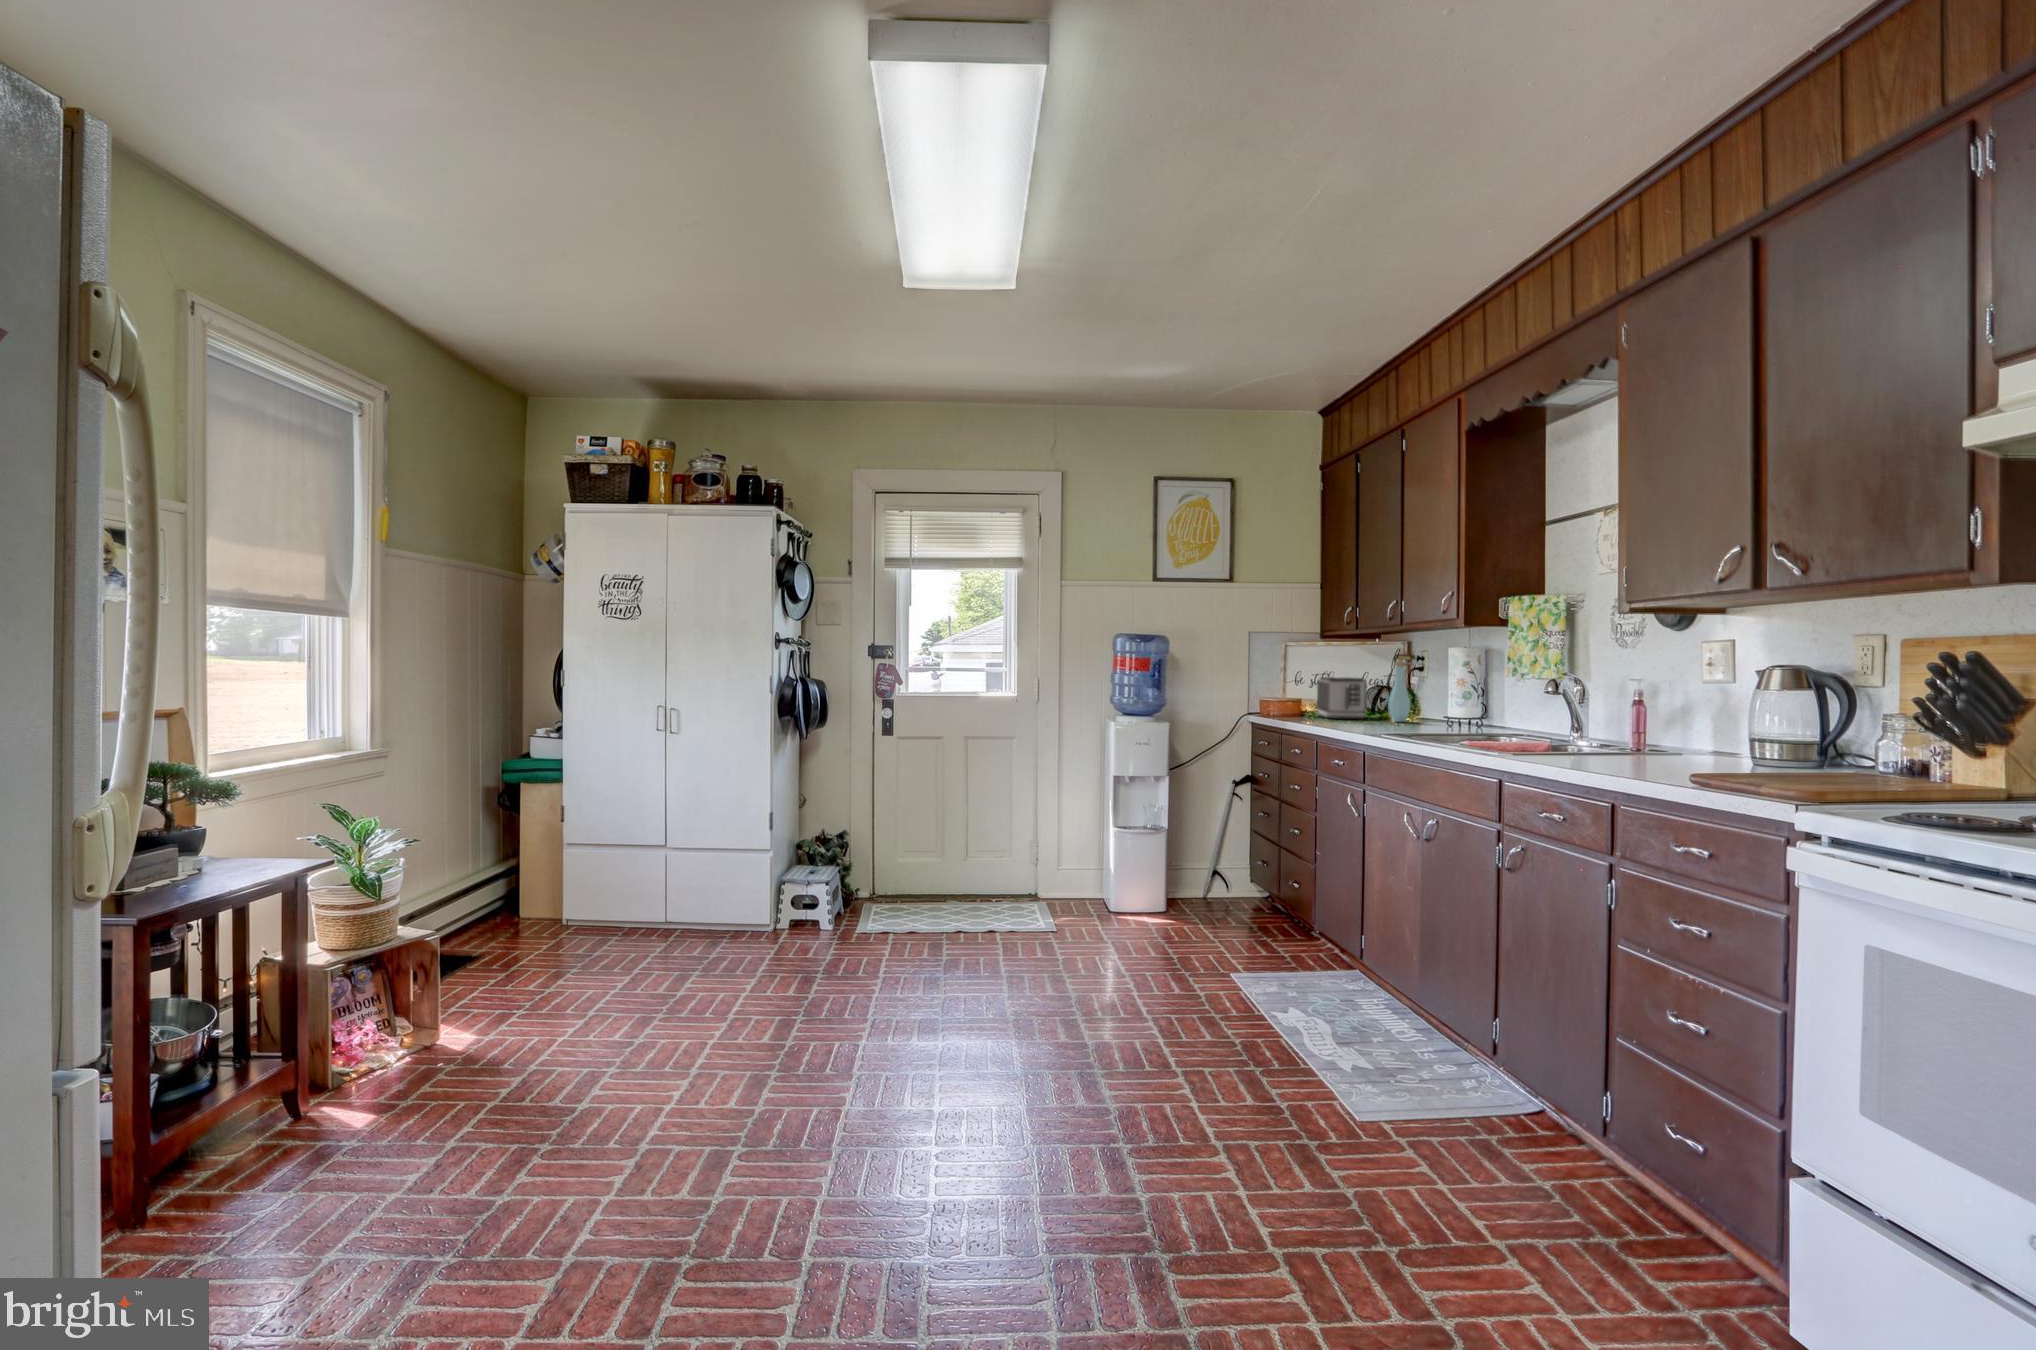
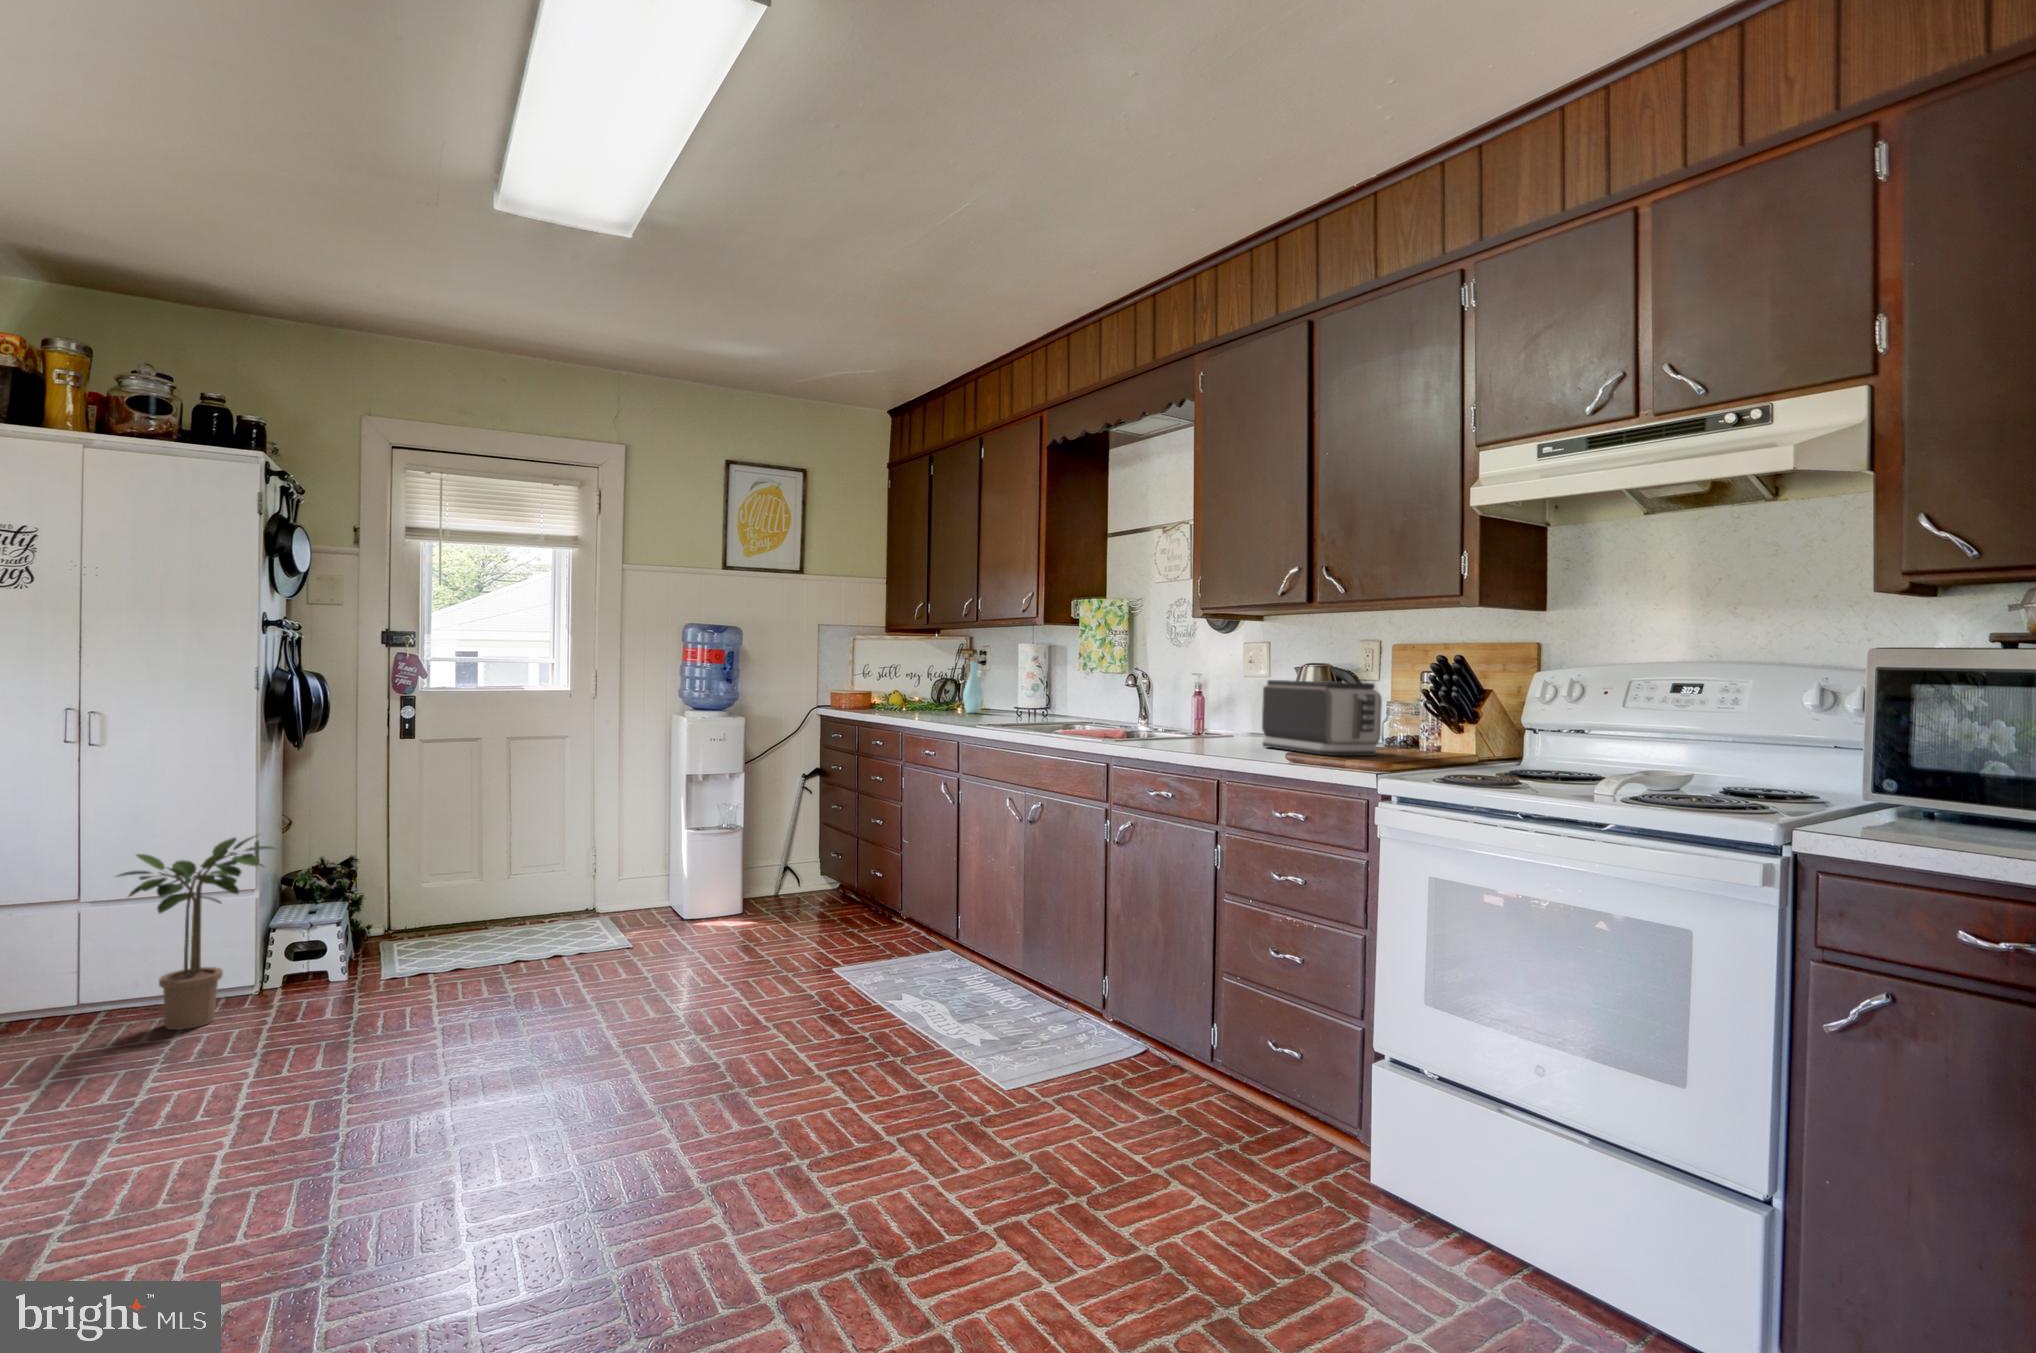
toaster: present [1317,677,1367,719] -> present [1262,680,1382,756]
potted plant: none [707,810,803,949] -> present [116,836,274,1030]

